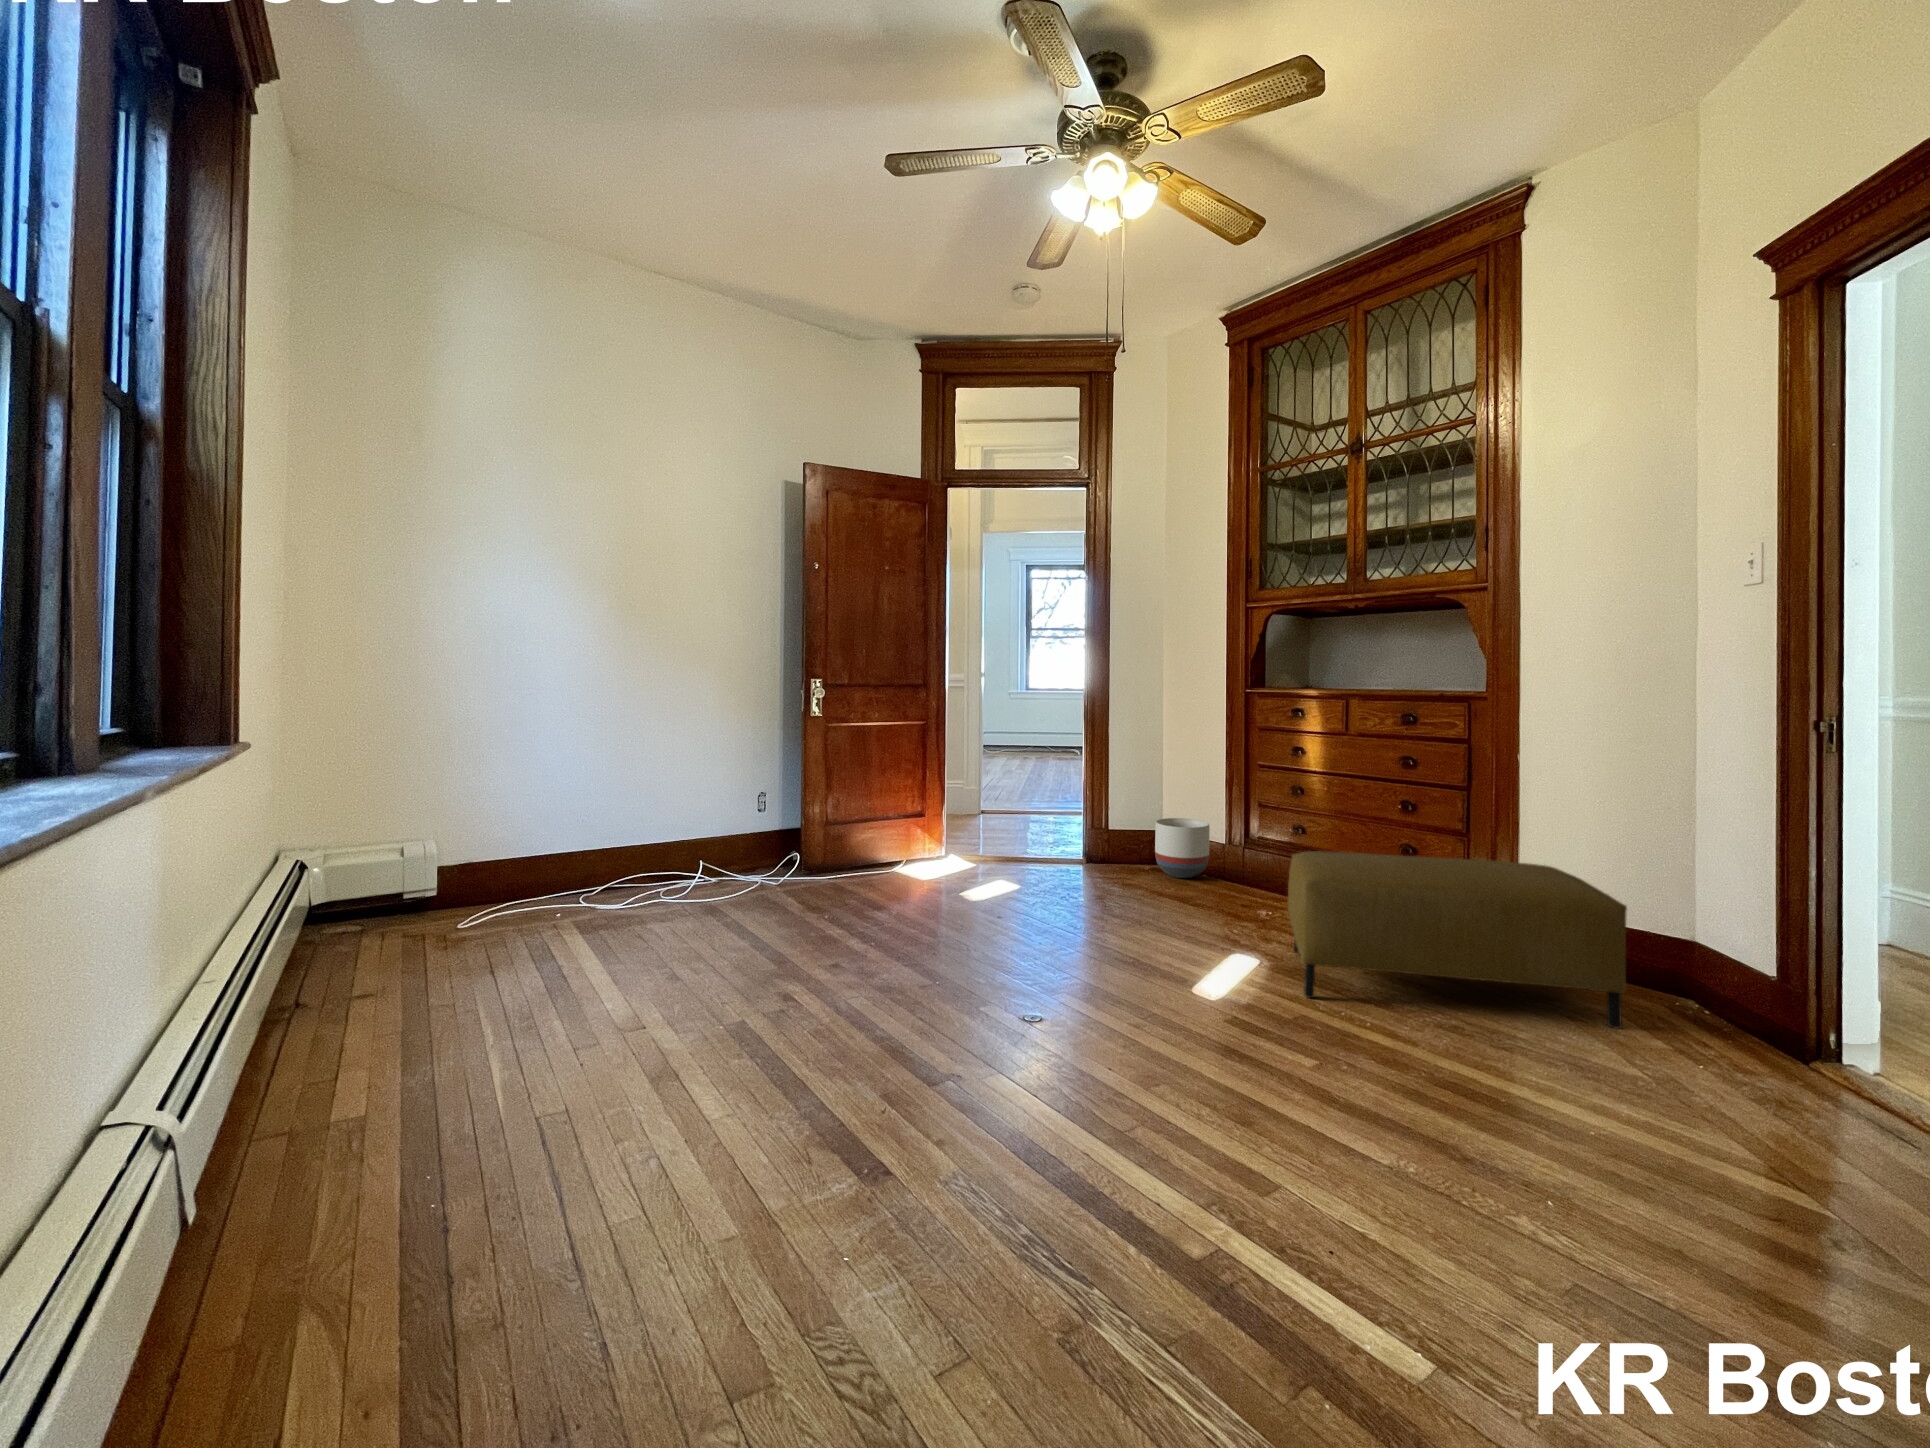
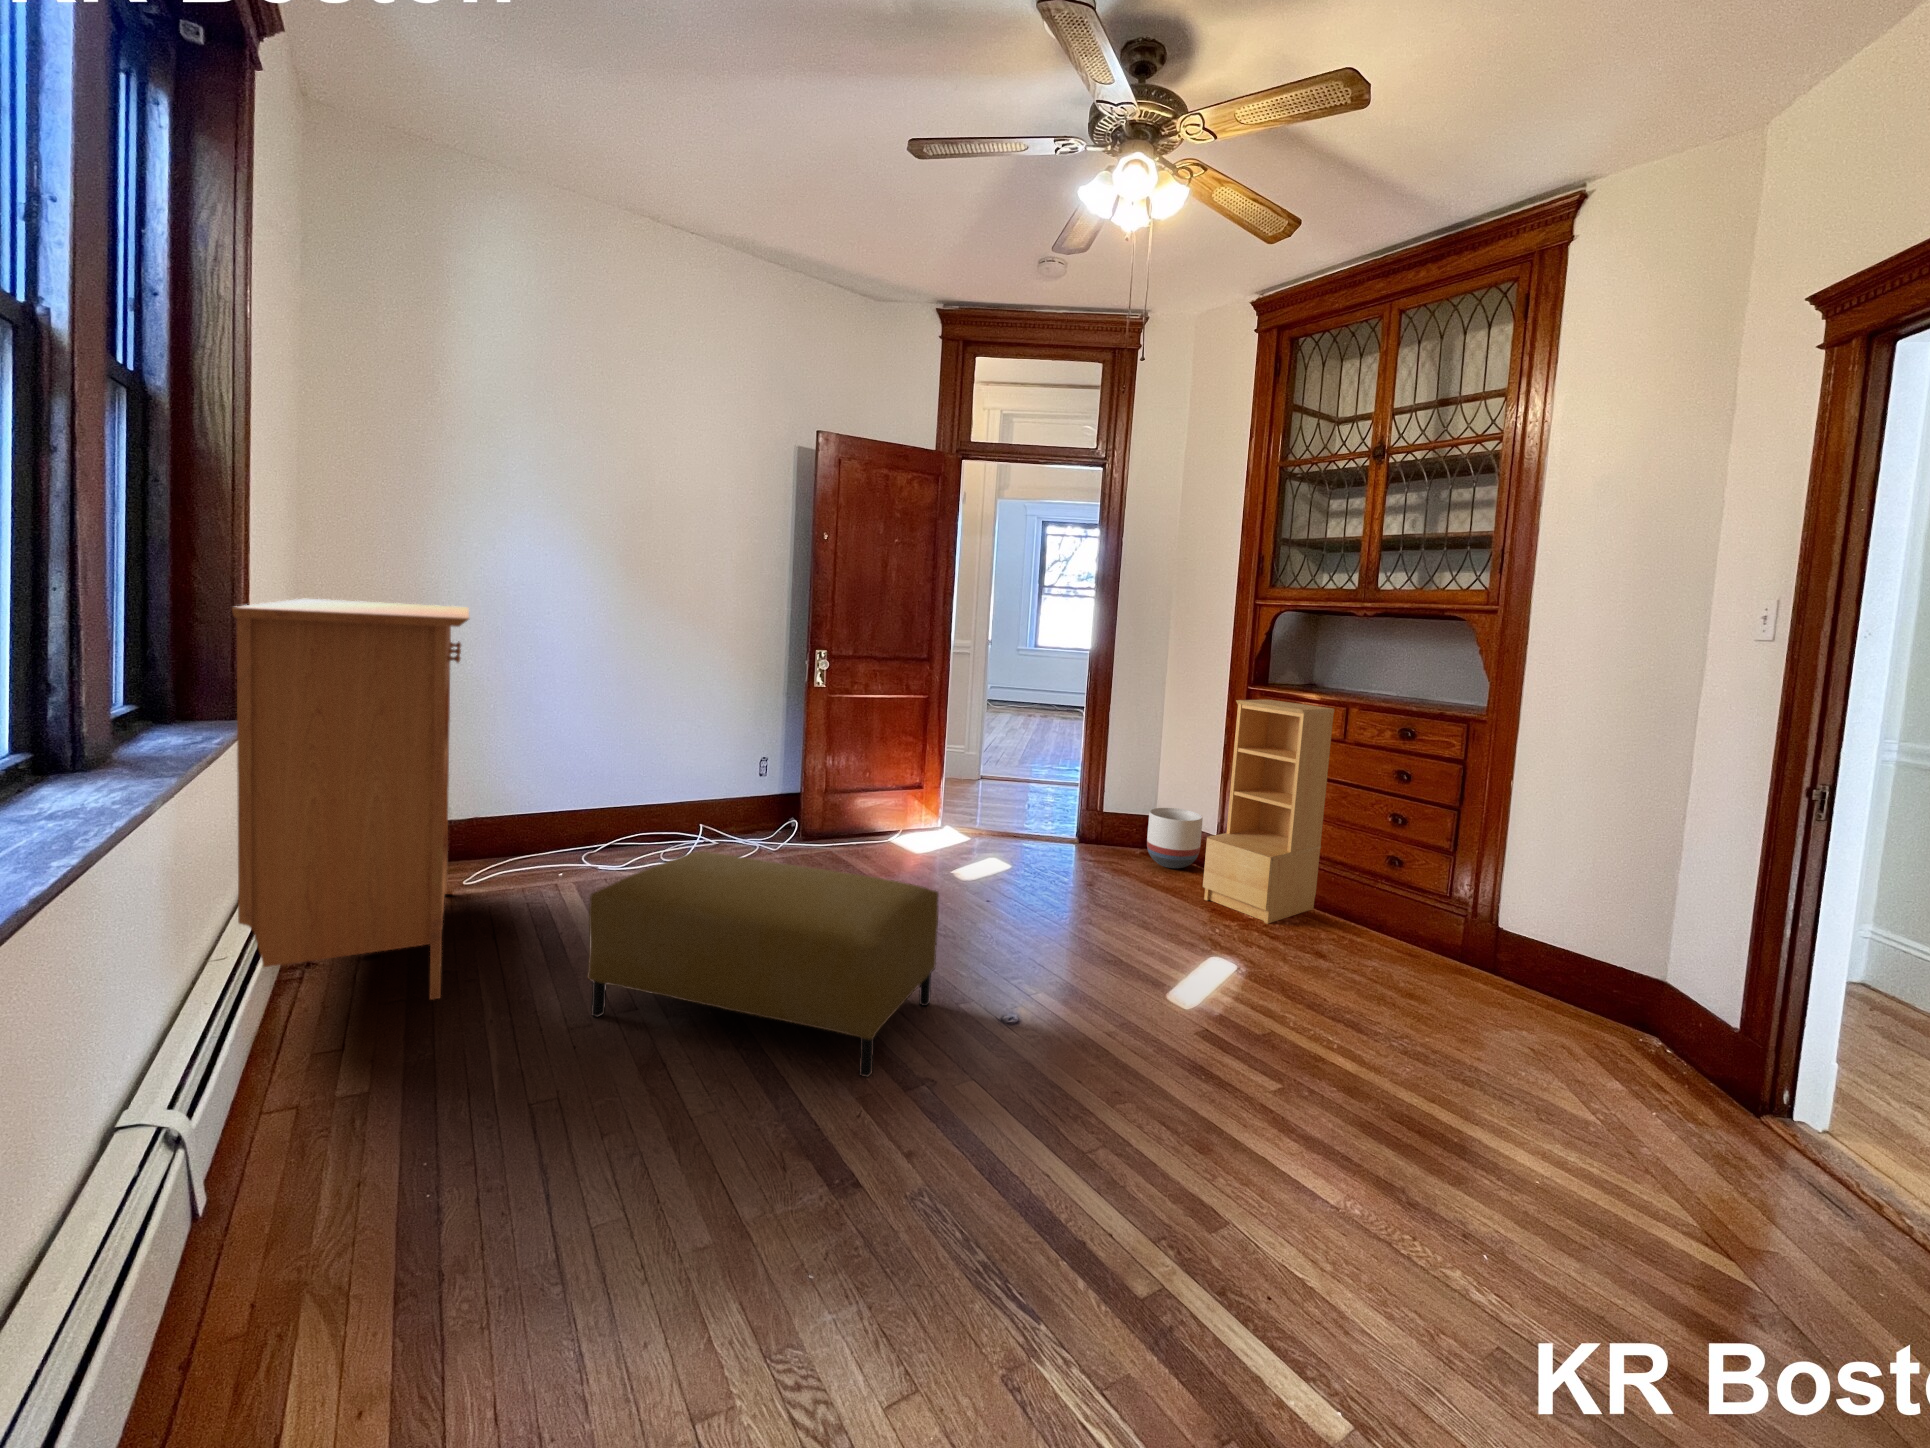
console table: none [225,621,467,1070] -> present [232,599,469,1000]
bookshelf: none [1216,699,1334,921] -> present [1203,700,1334,924]
ottoman: present [1288,851,1627,1029] -> present [587,852,939,1077]

